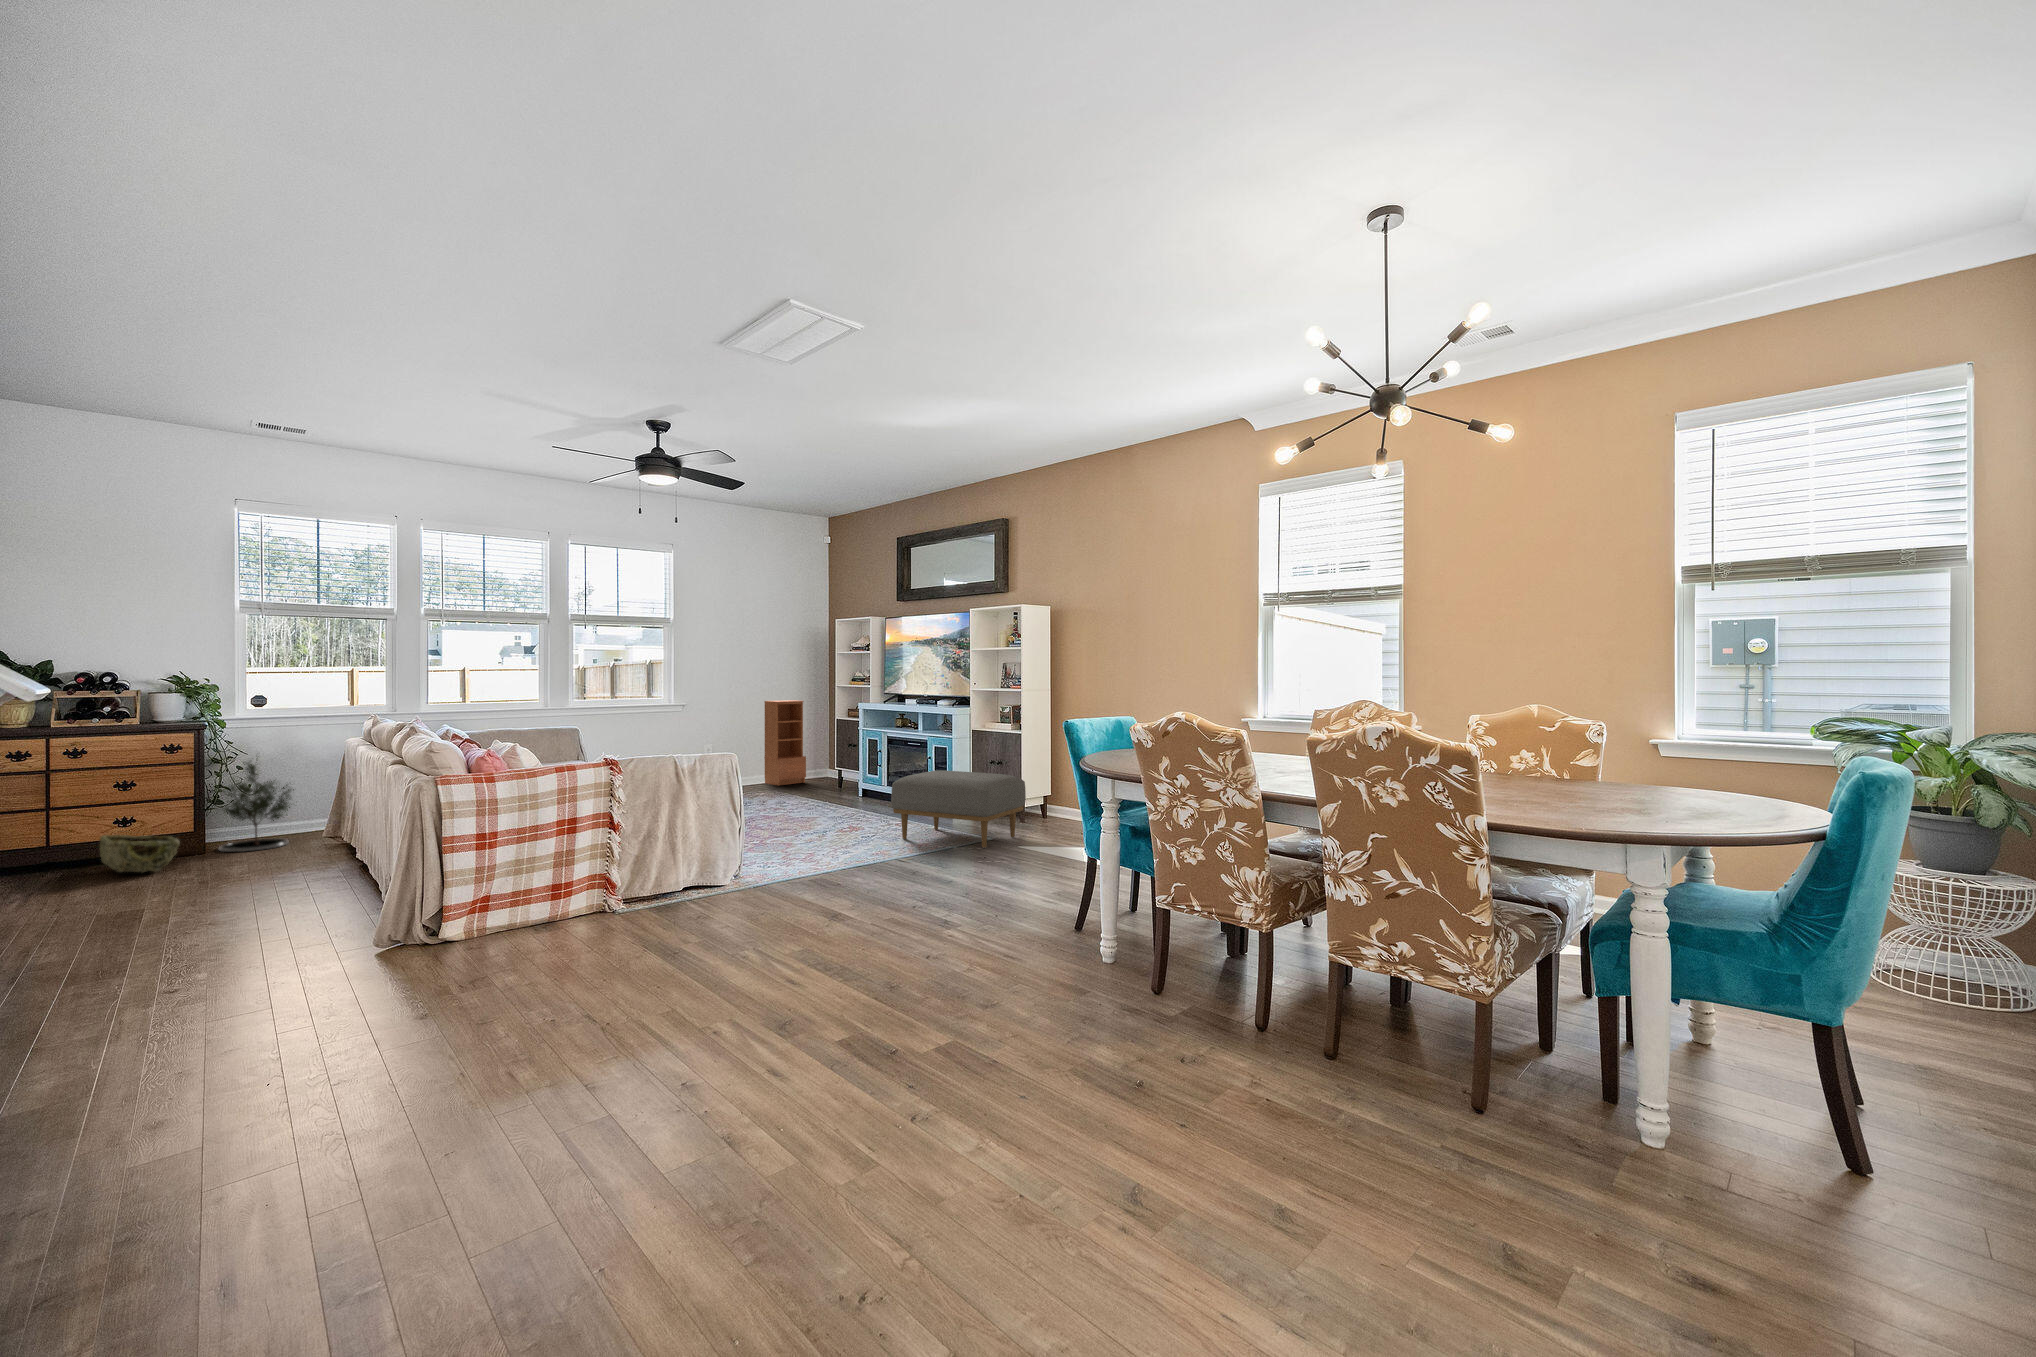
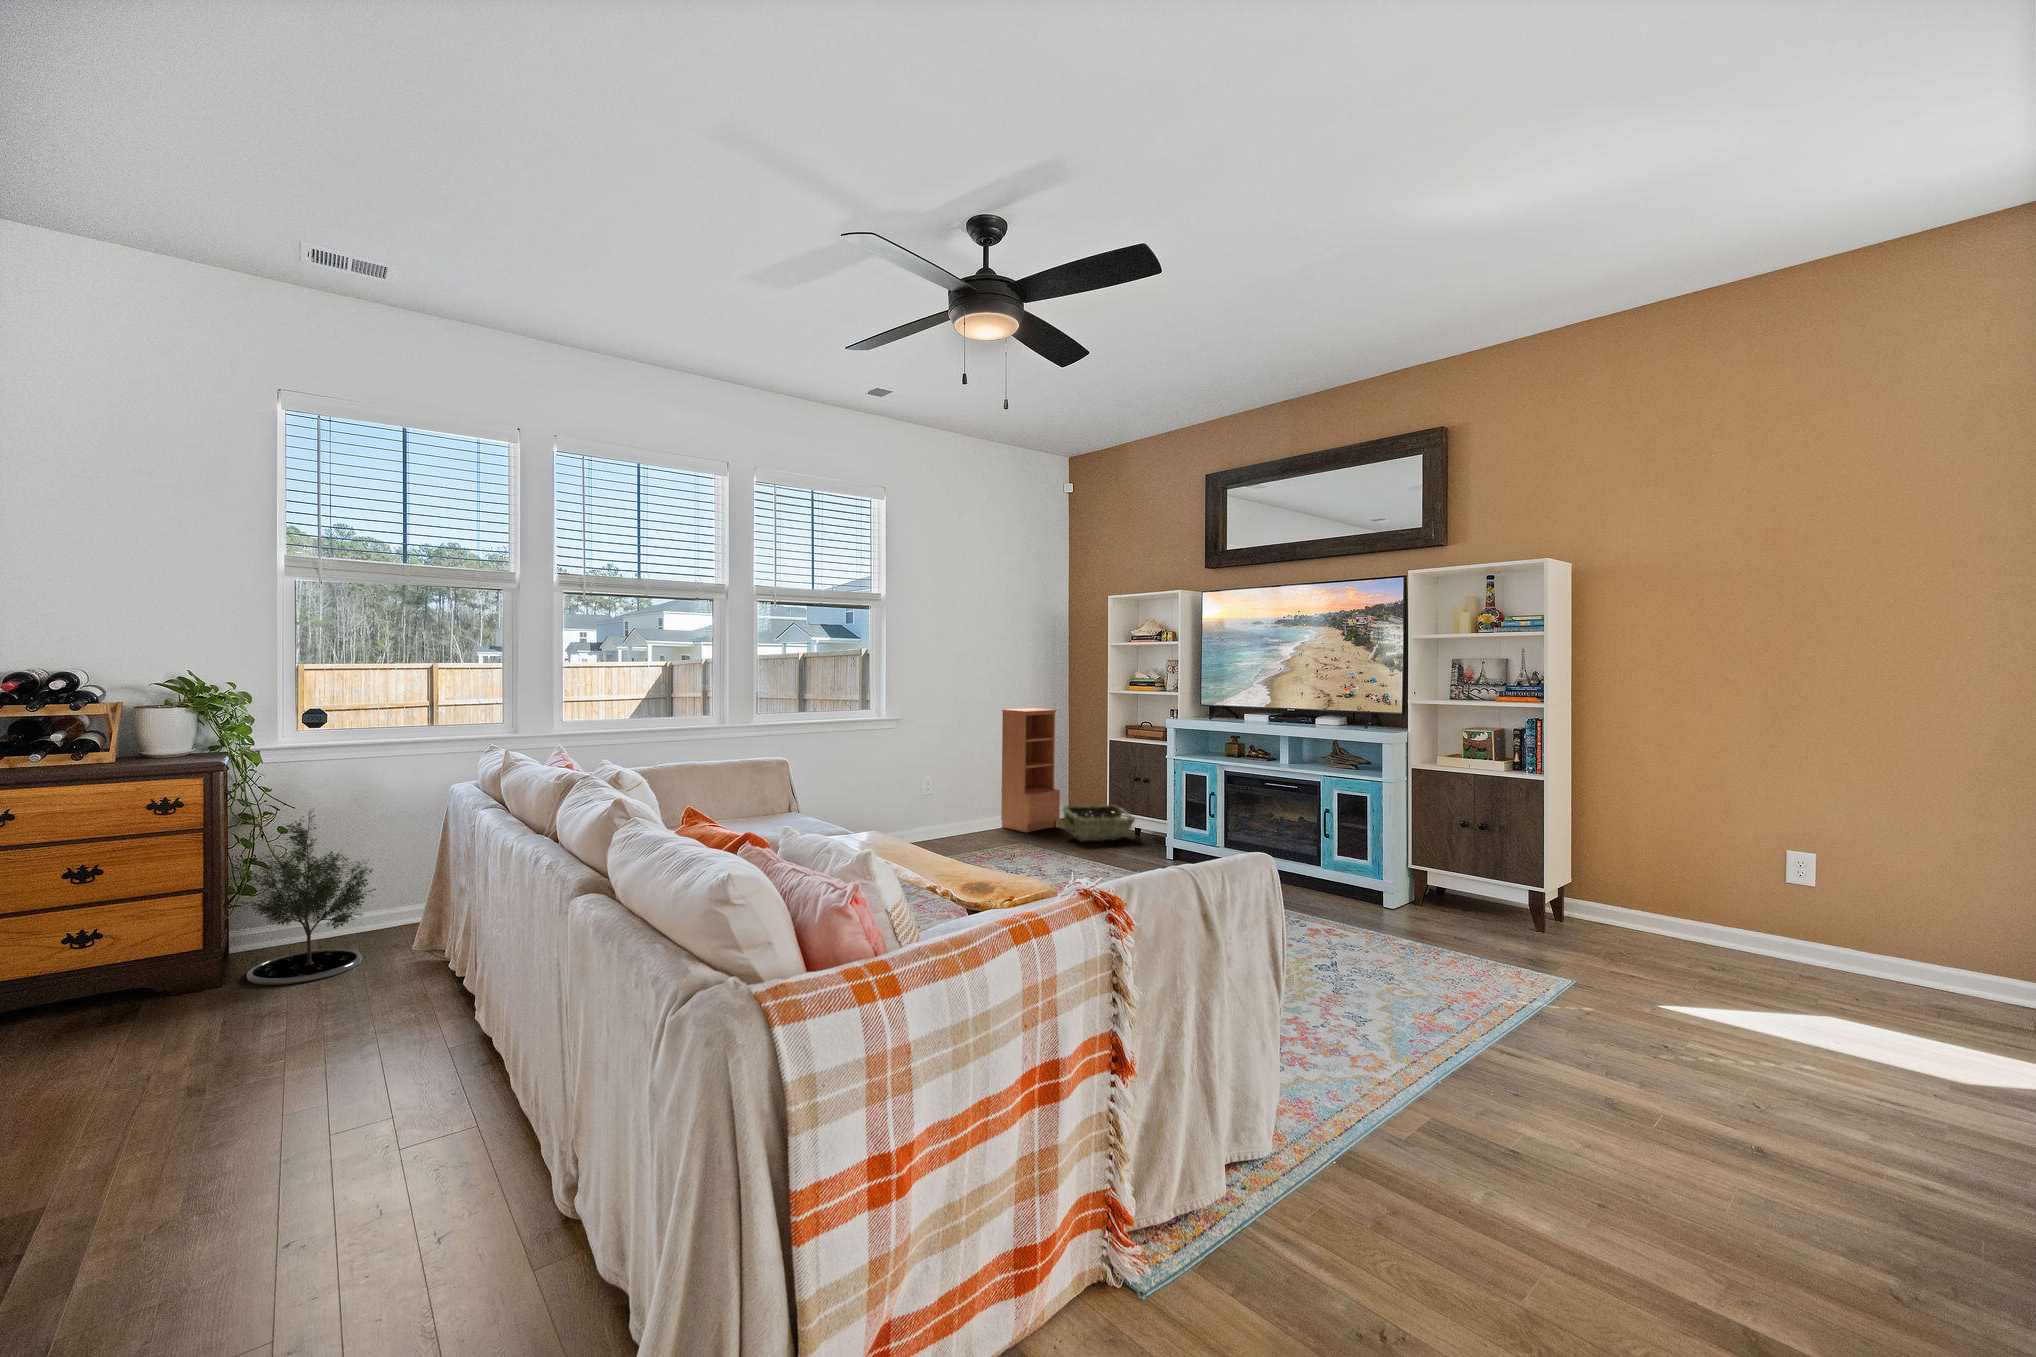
ottoman: present [891,770,1026,848] -> none [1390,852,1635,1019]
woven basket: present [100,835,180,873] -> present [1062,805,1135,841]

